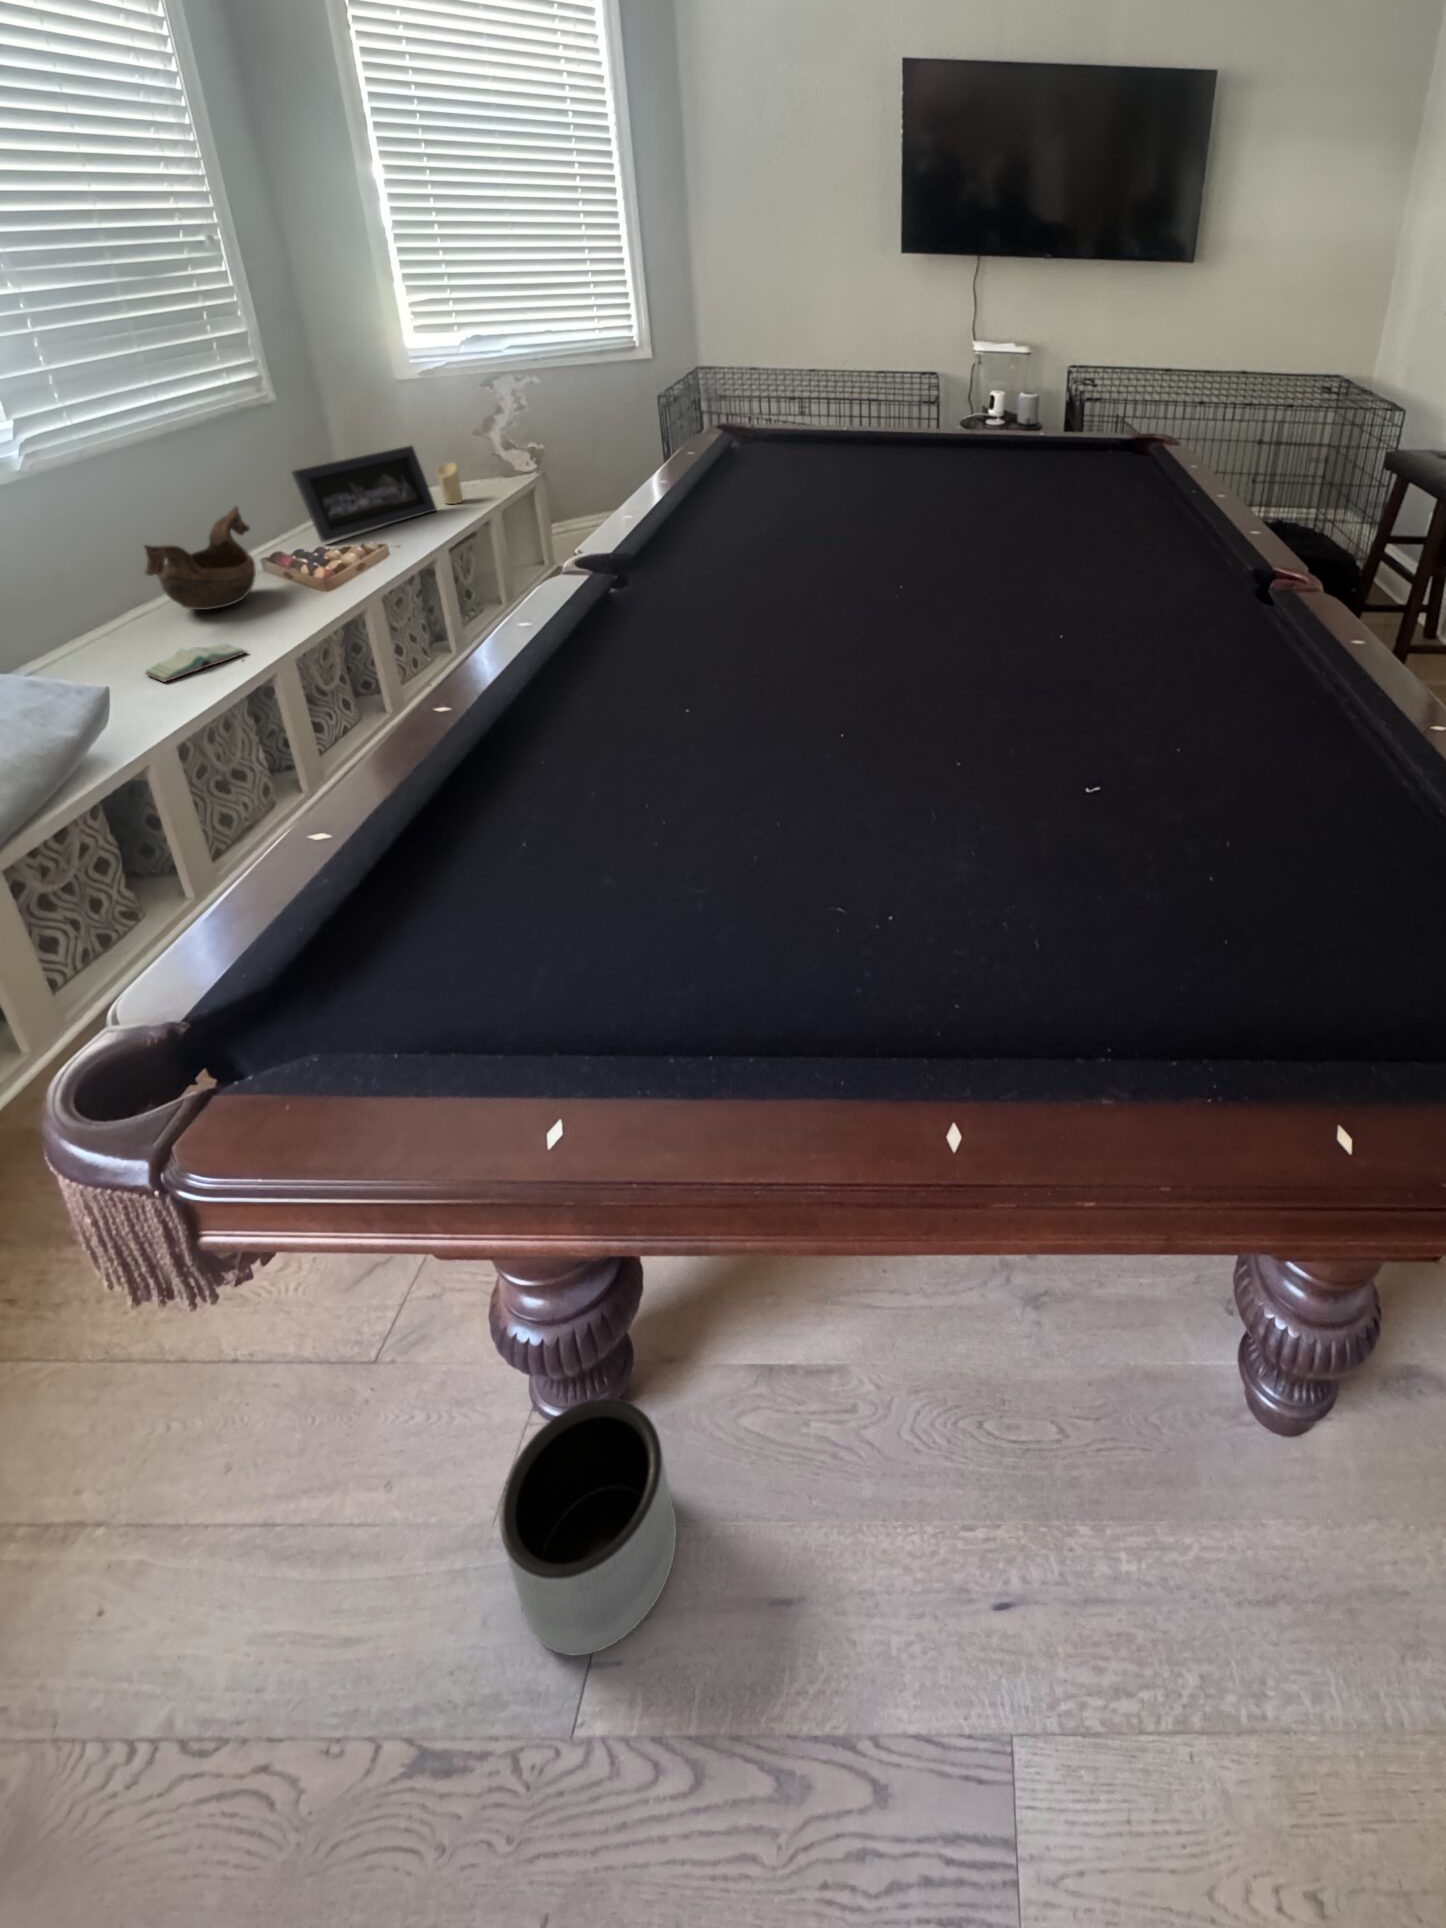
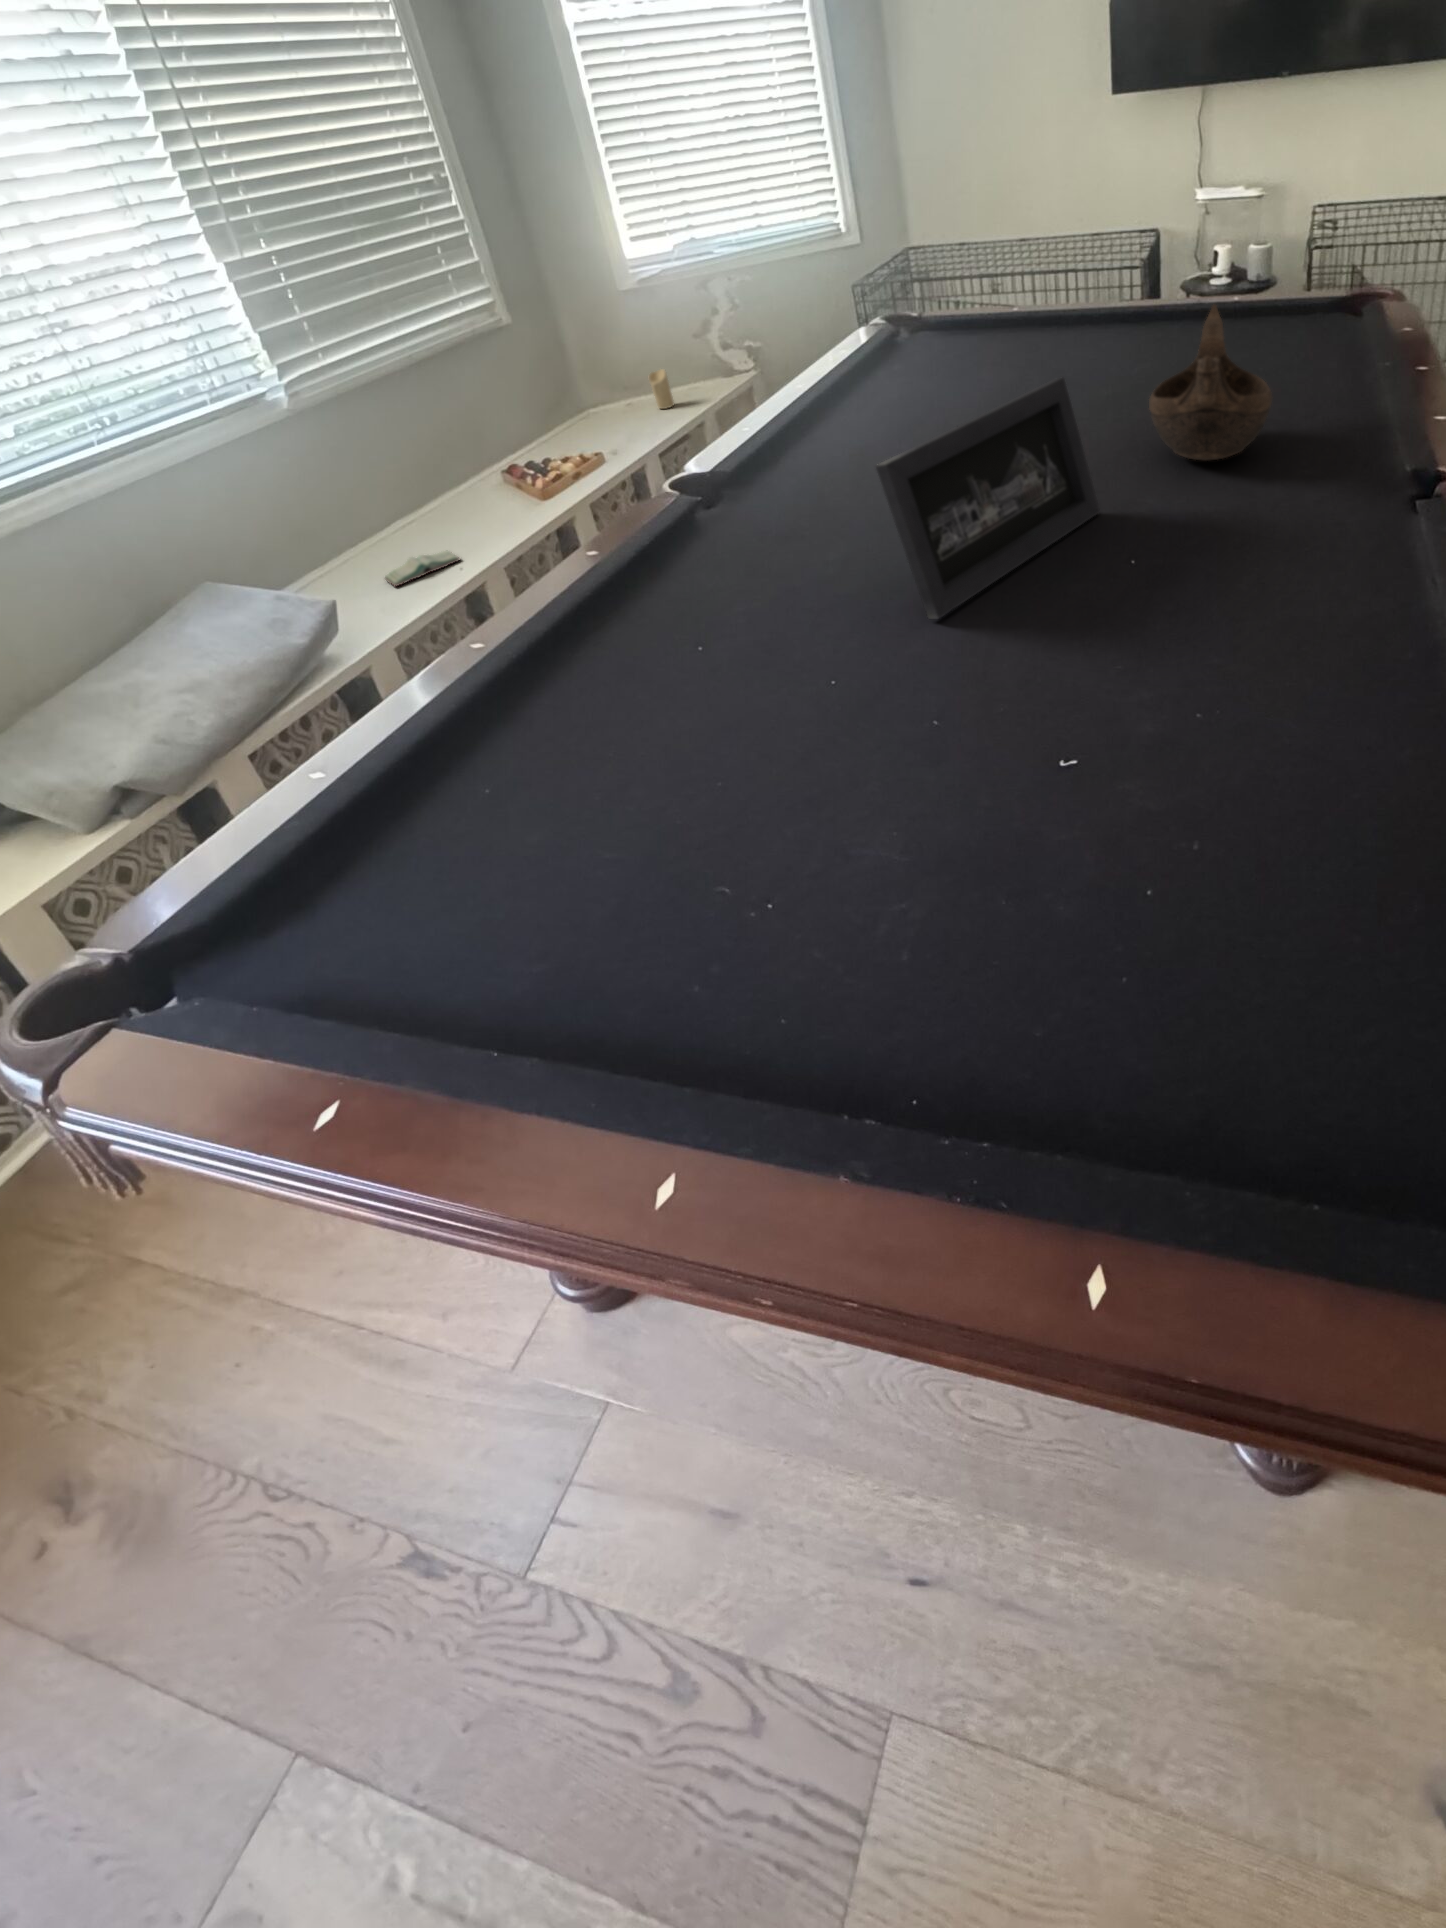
picture frame: present [292,446,437,543] -> present [876,378,1100,619]
decorative bowl: present [144,506,256,610] -> present [1149,304,1272,460]
planter: present [499,1399,676,1655] -> none [472,1288,651,1503]

